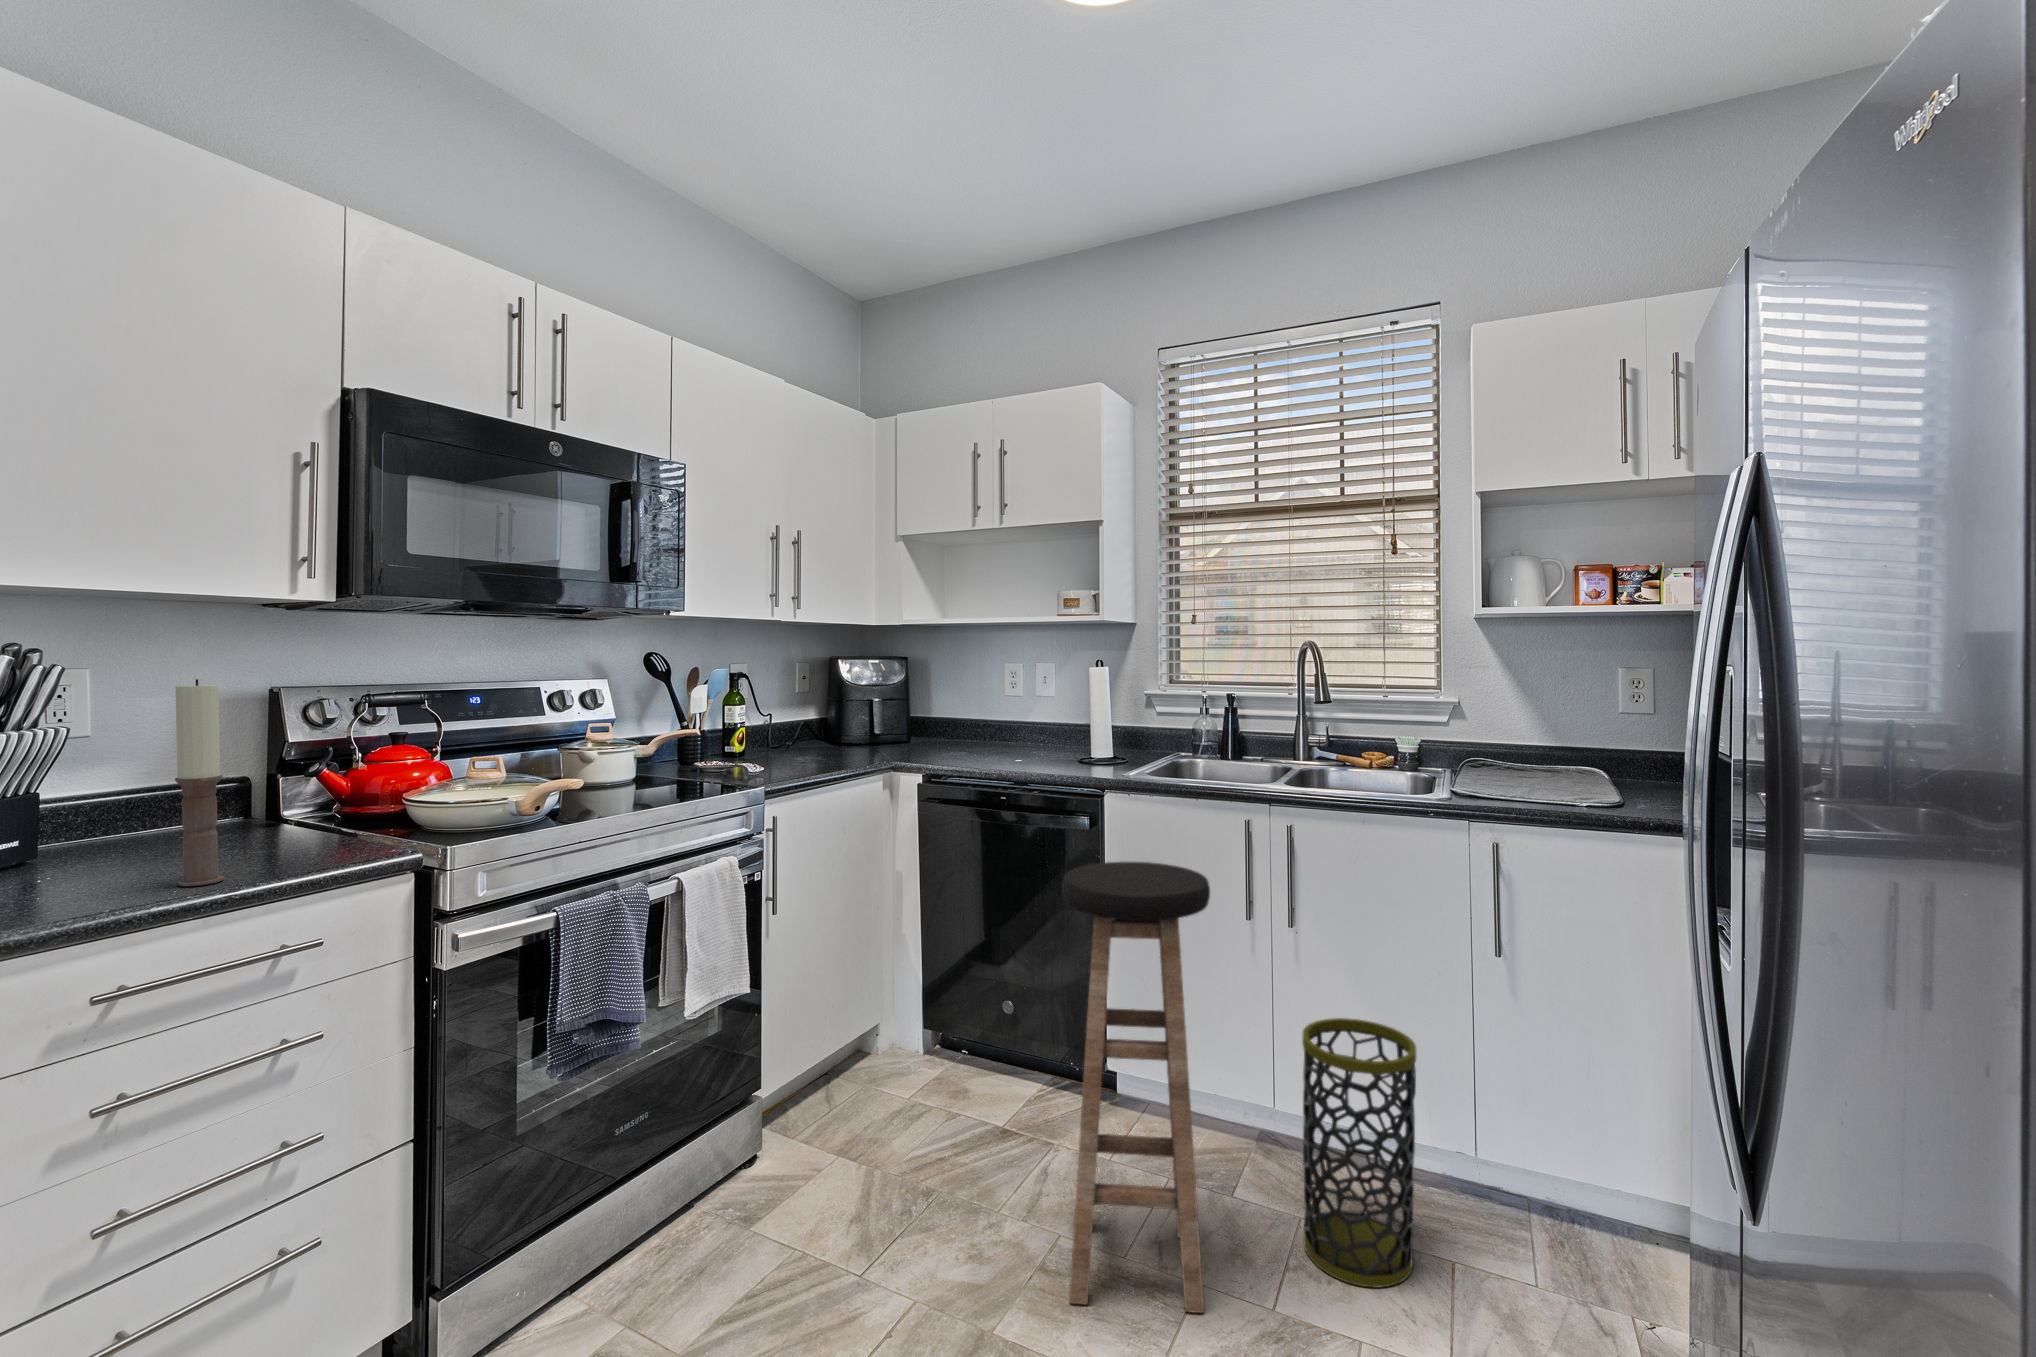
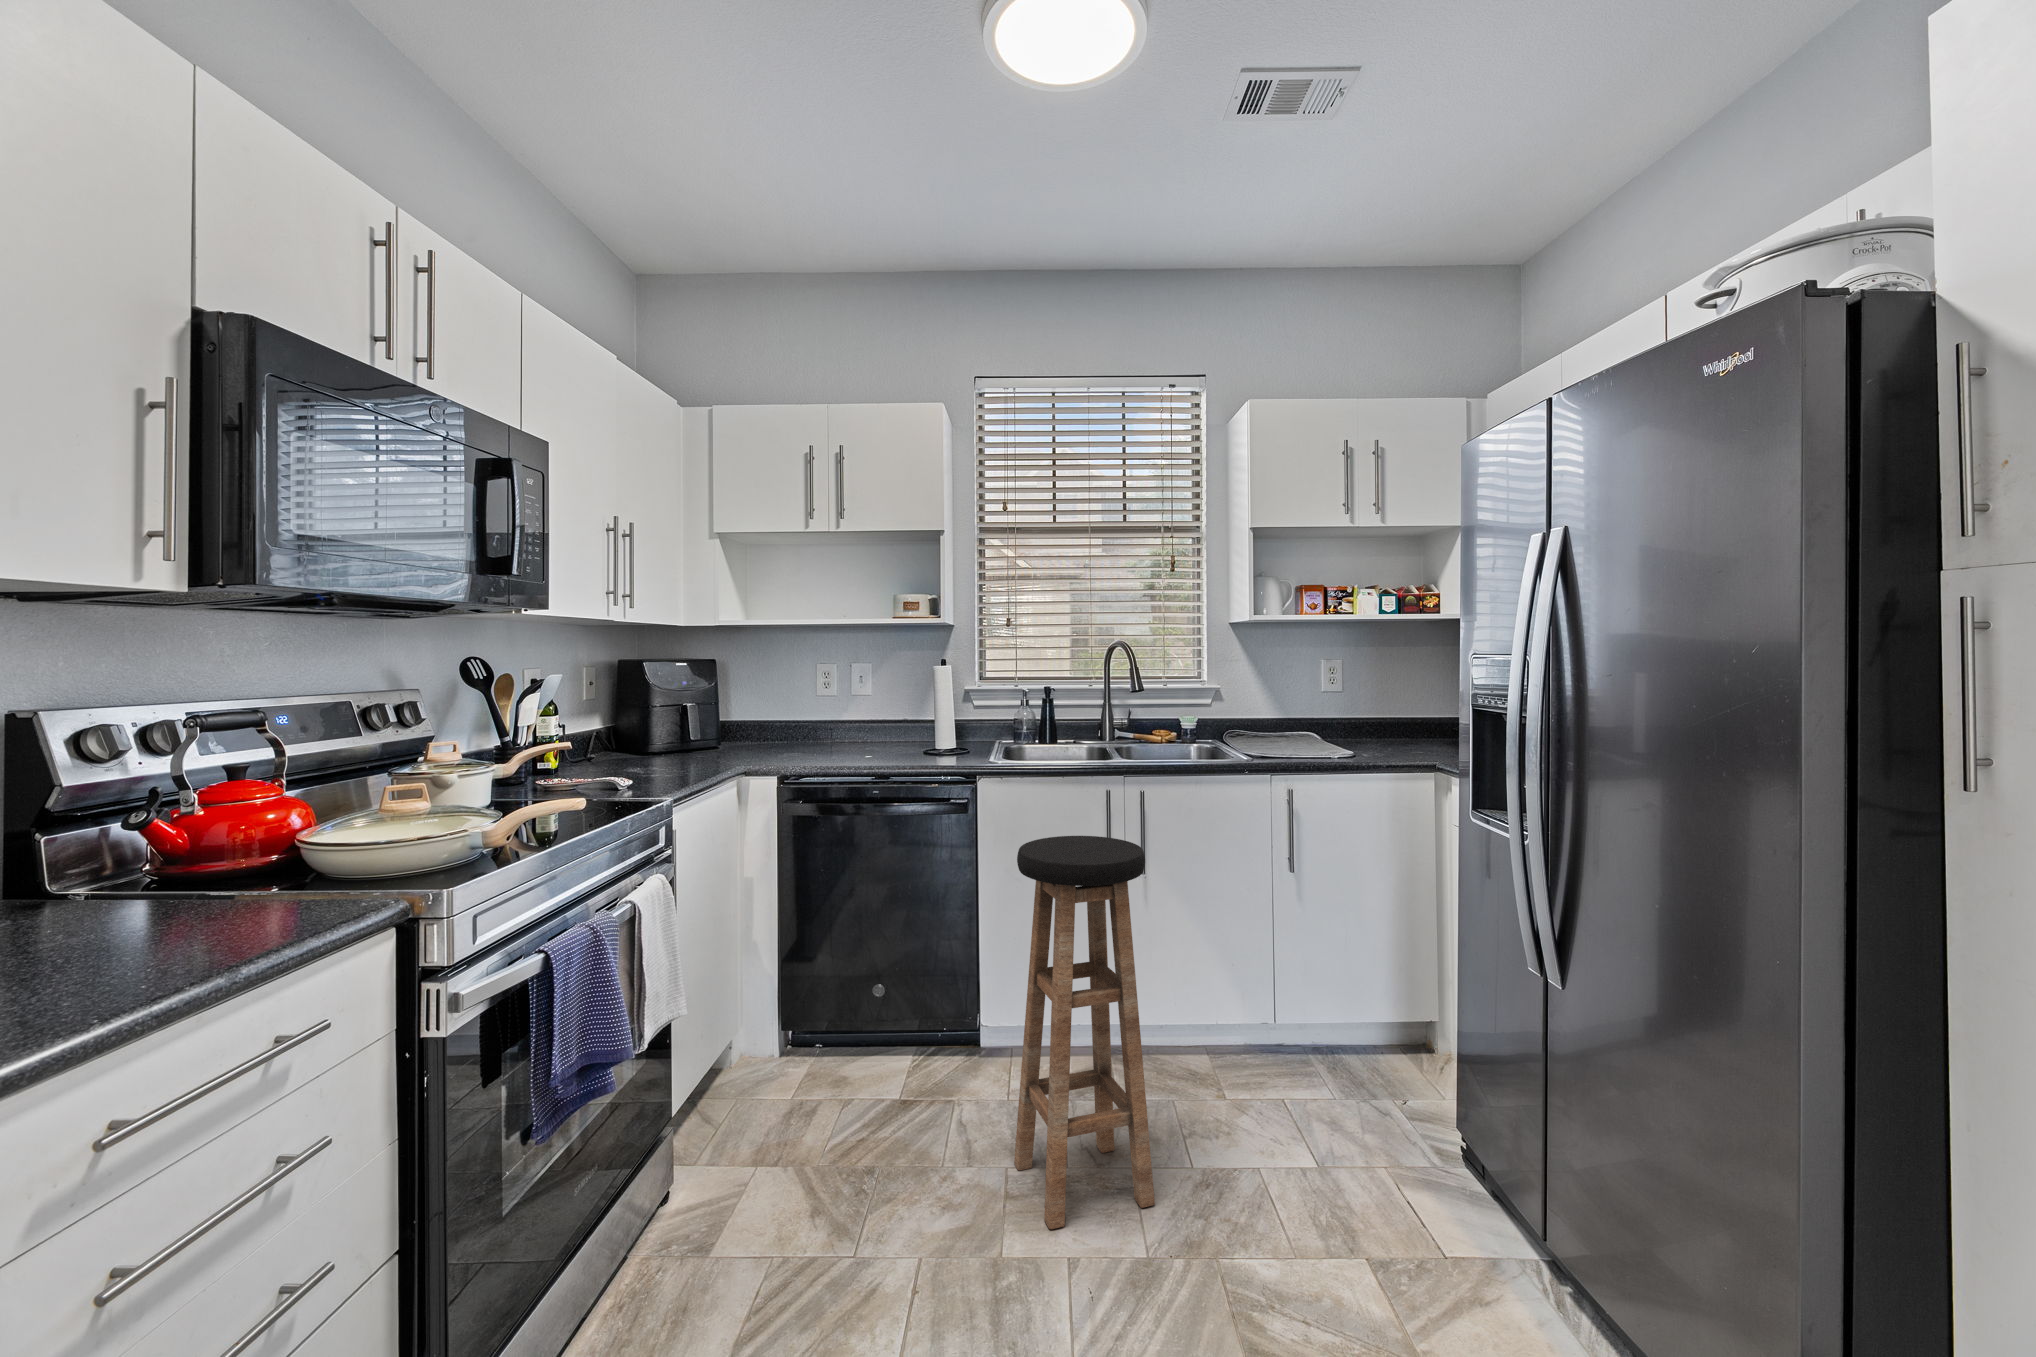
candle: present [175,679,224,886] -> none [95,700,169,983]
trash can: present [1302,1018,1416,1287] -> none [1189,945,1276,1152]

